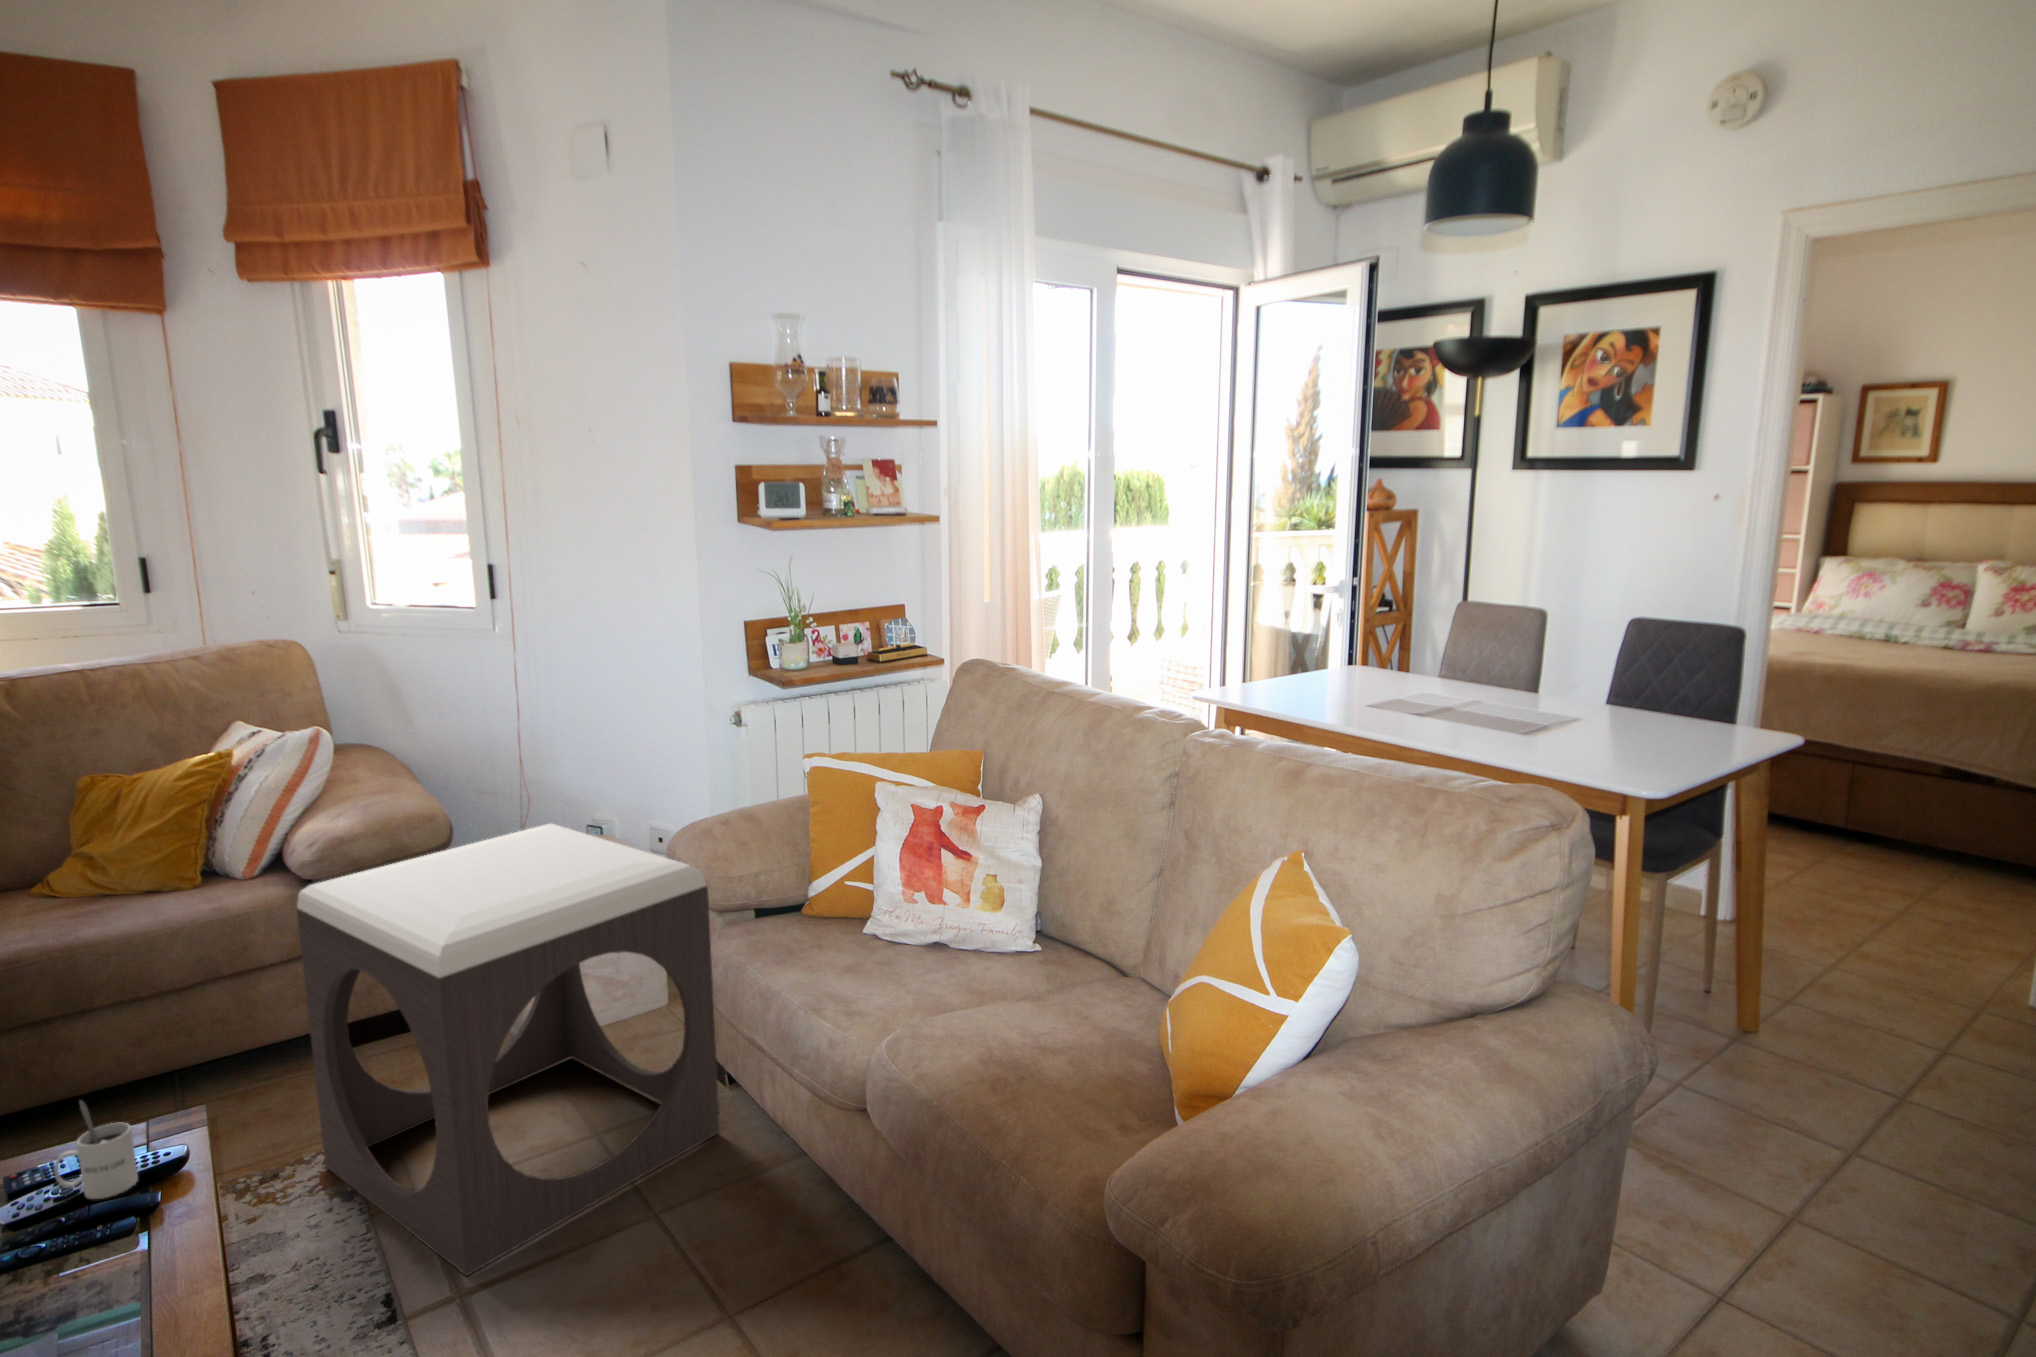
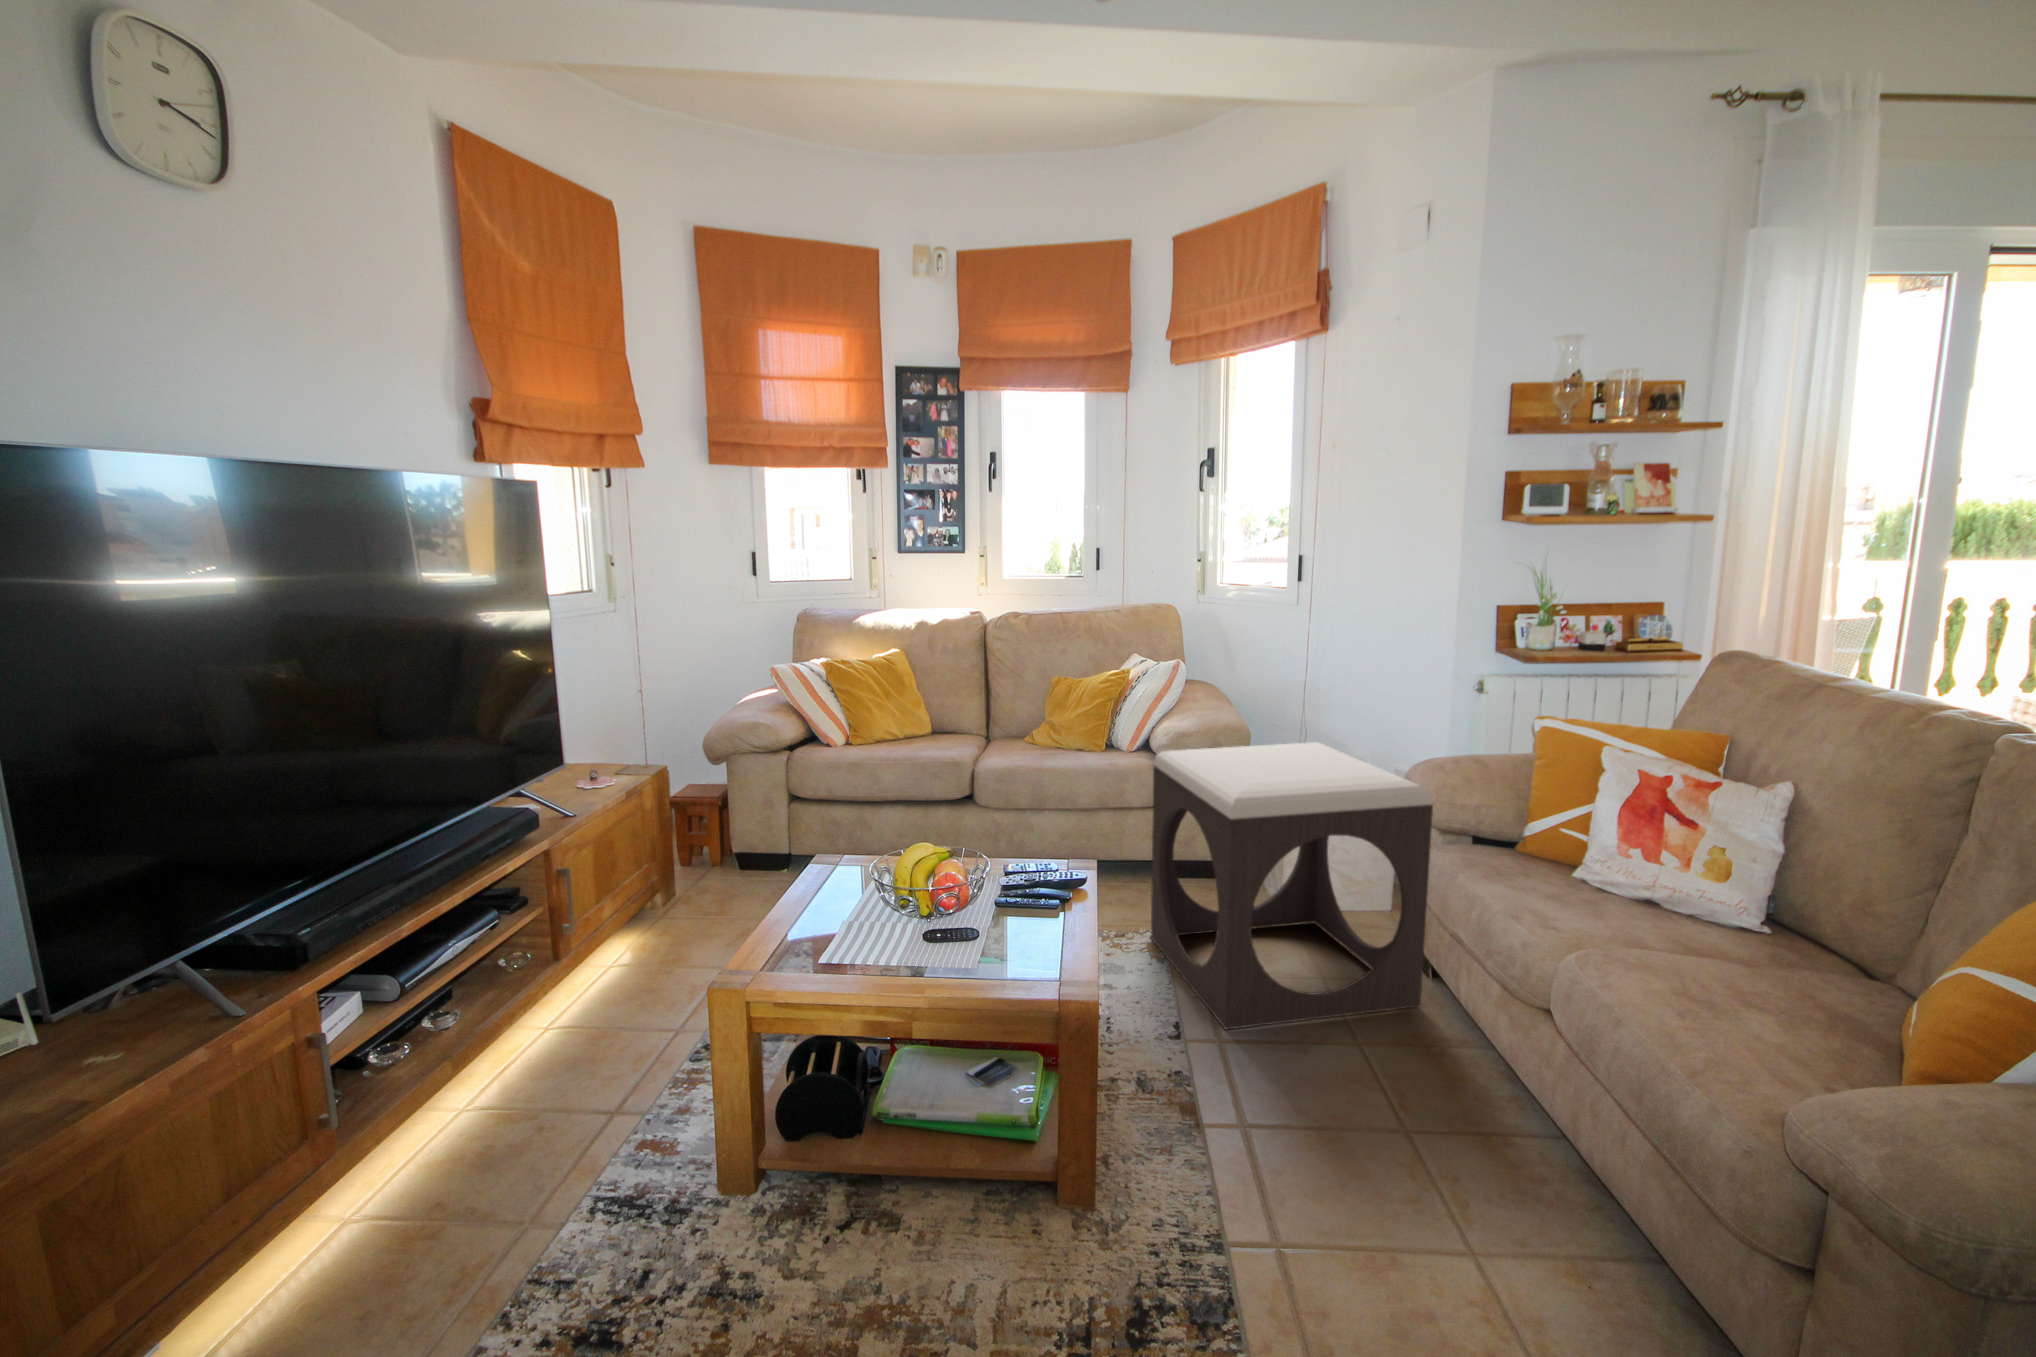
mug: present [54,1101,138,1199] -> none [1025,834,1061,892]

